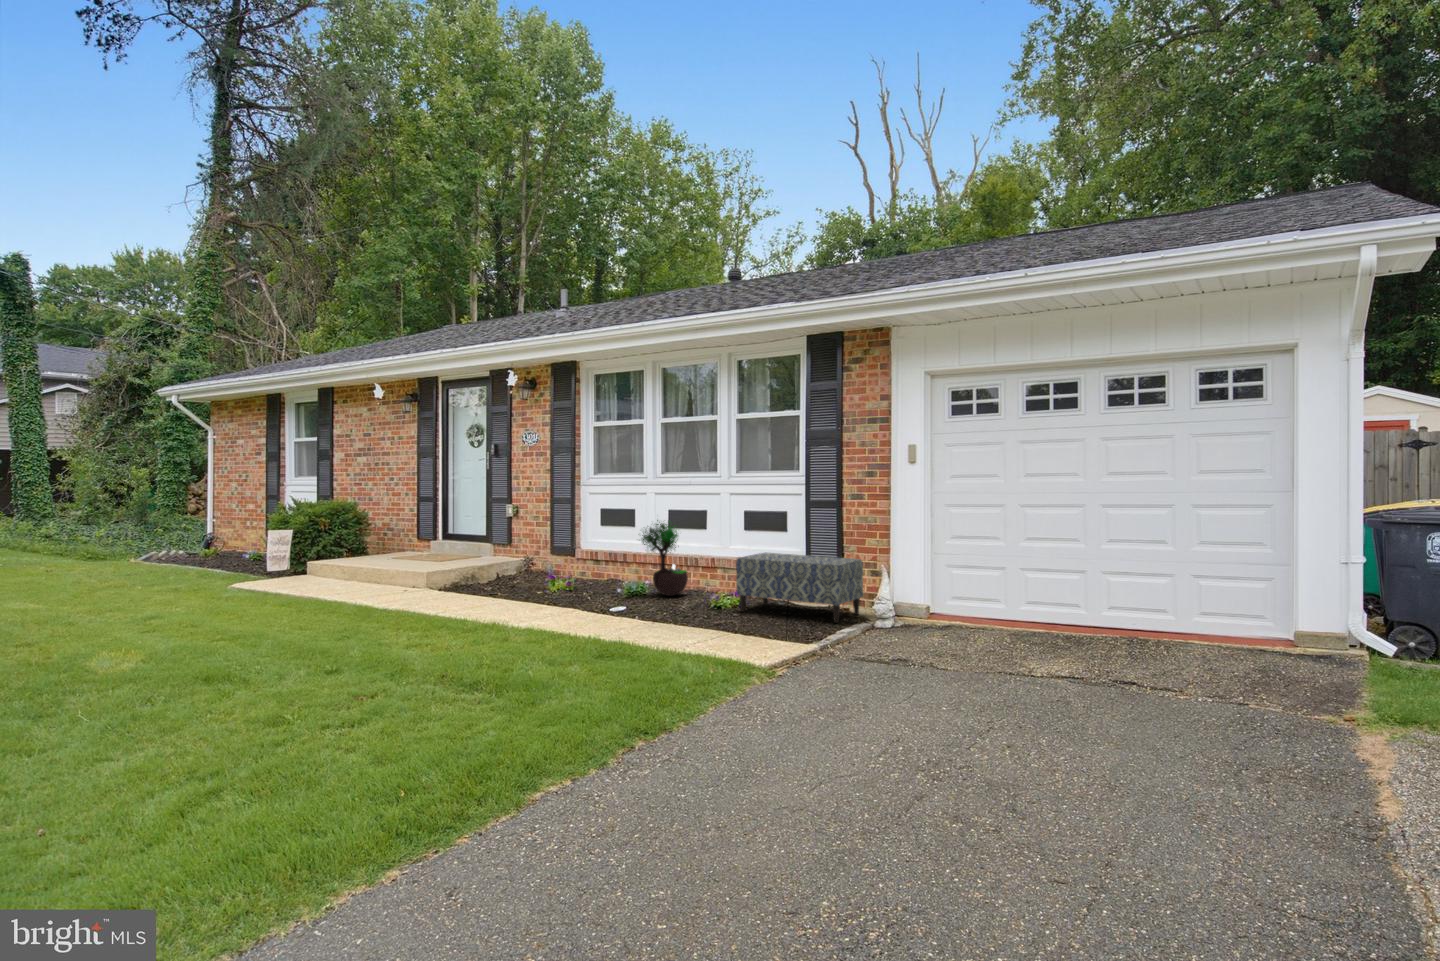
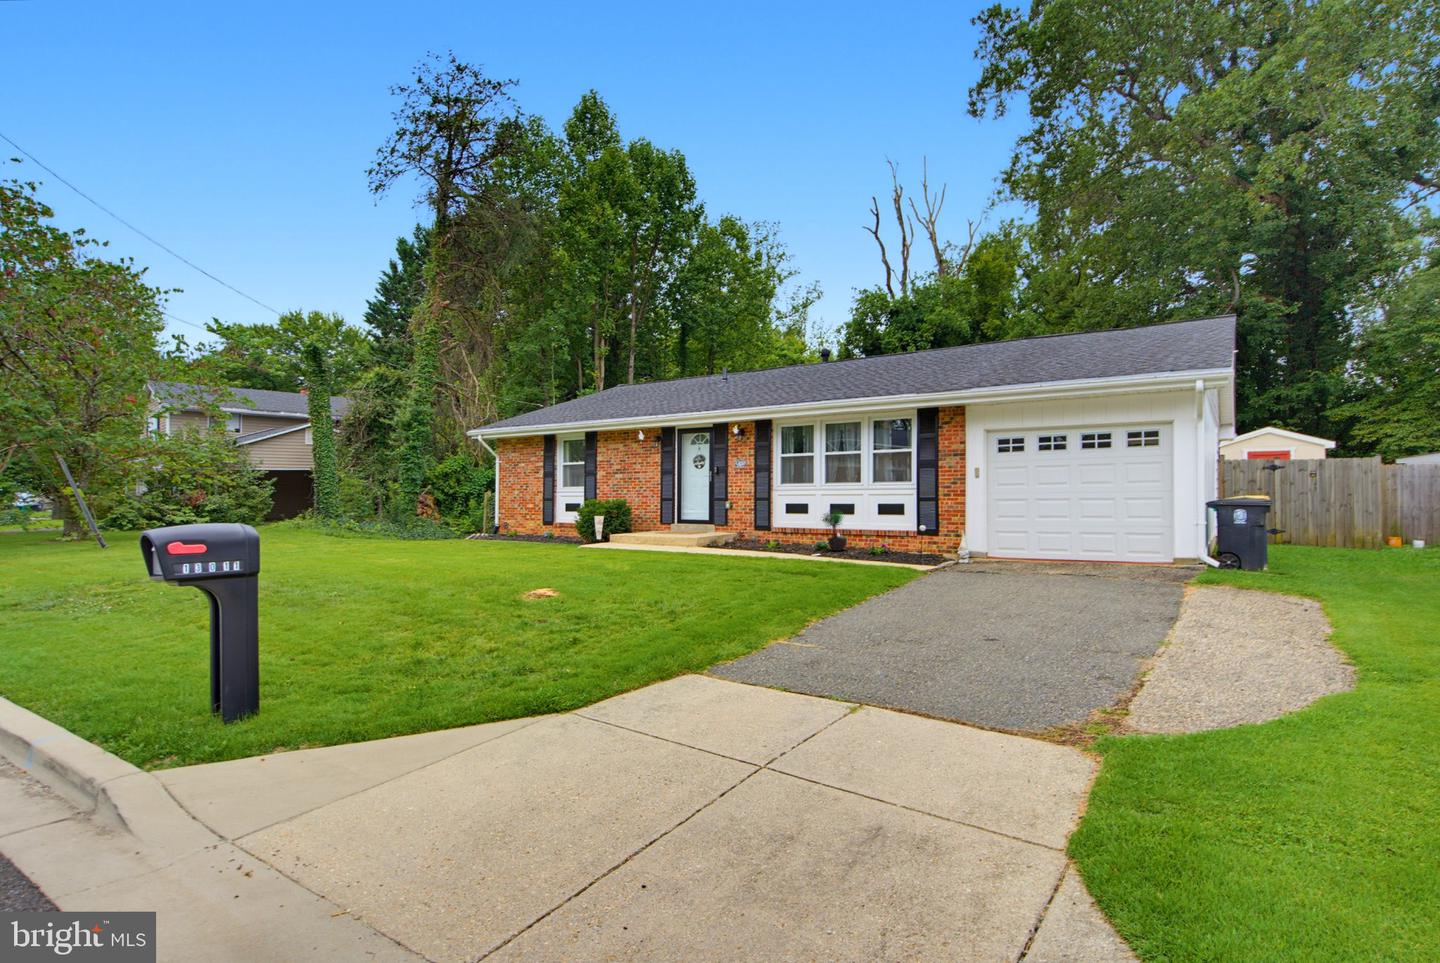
bench: present [736,553,863,623] -> none [883,526,952,560]

